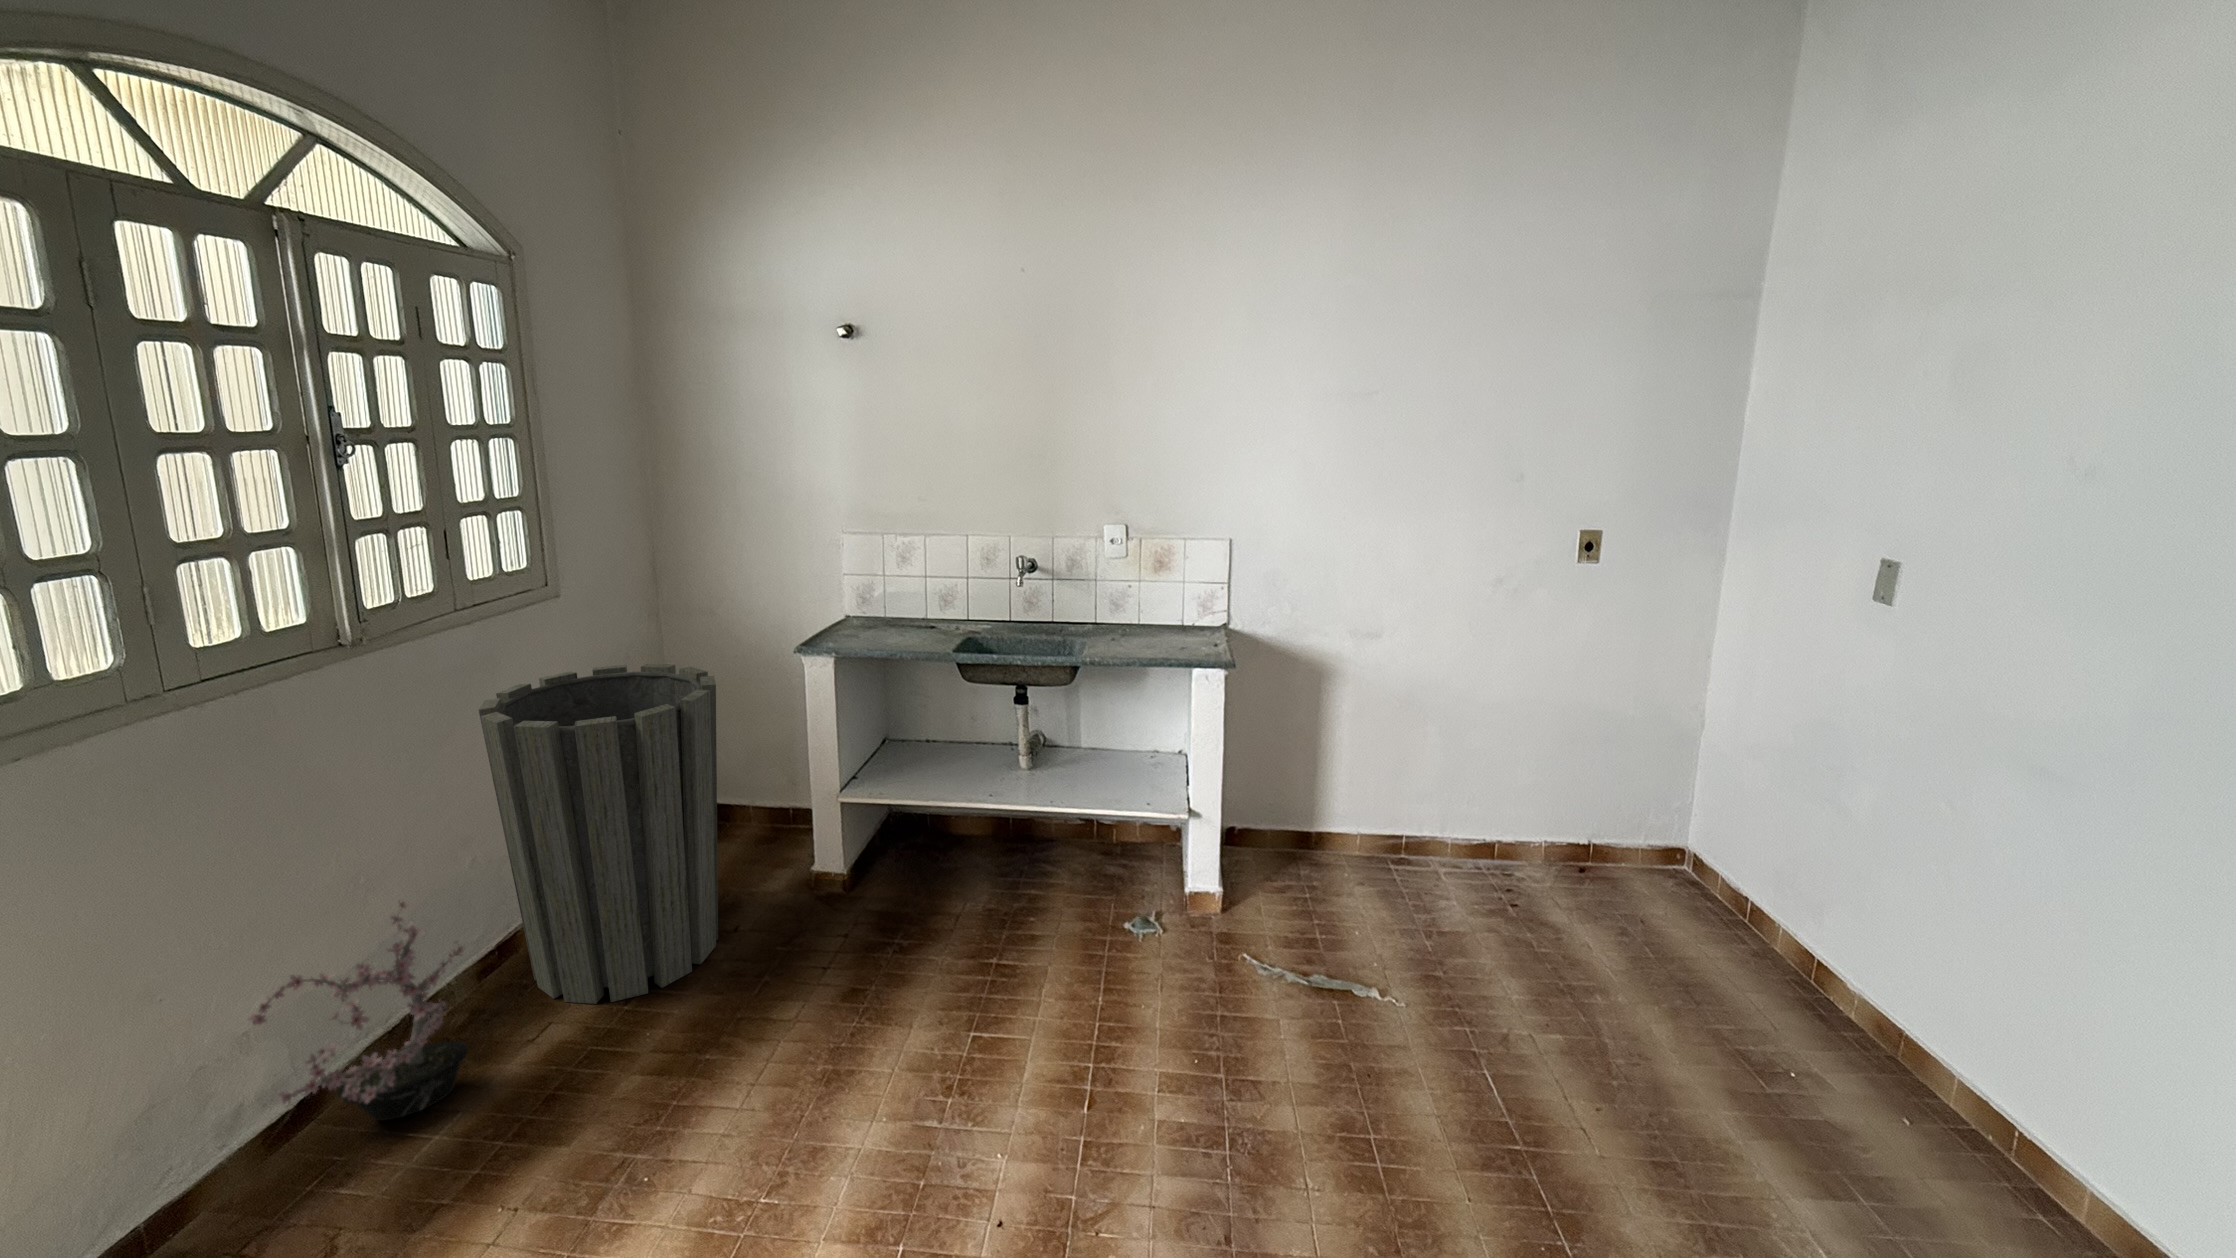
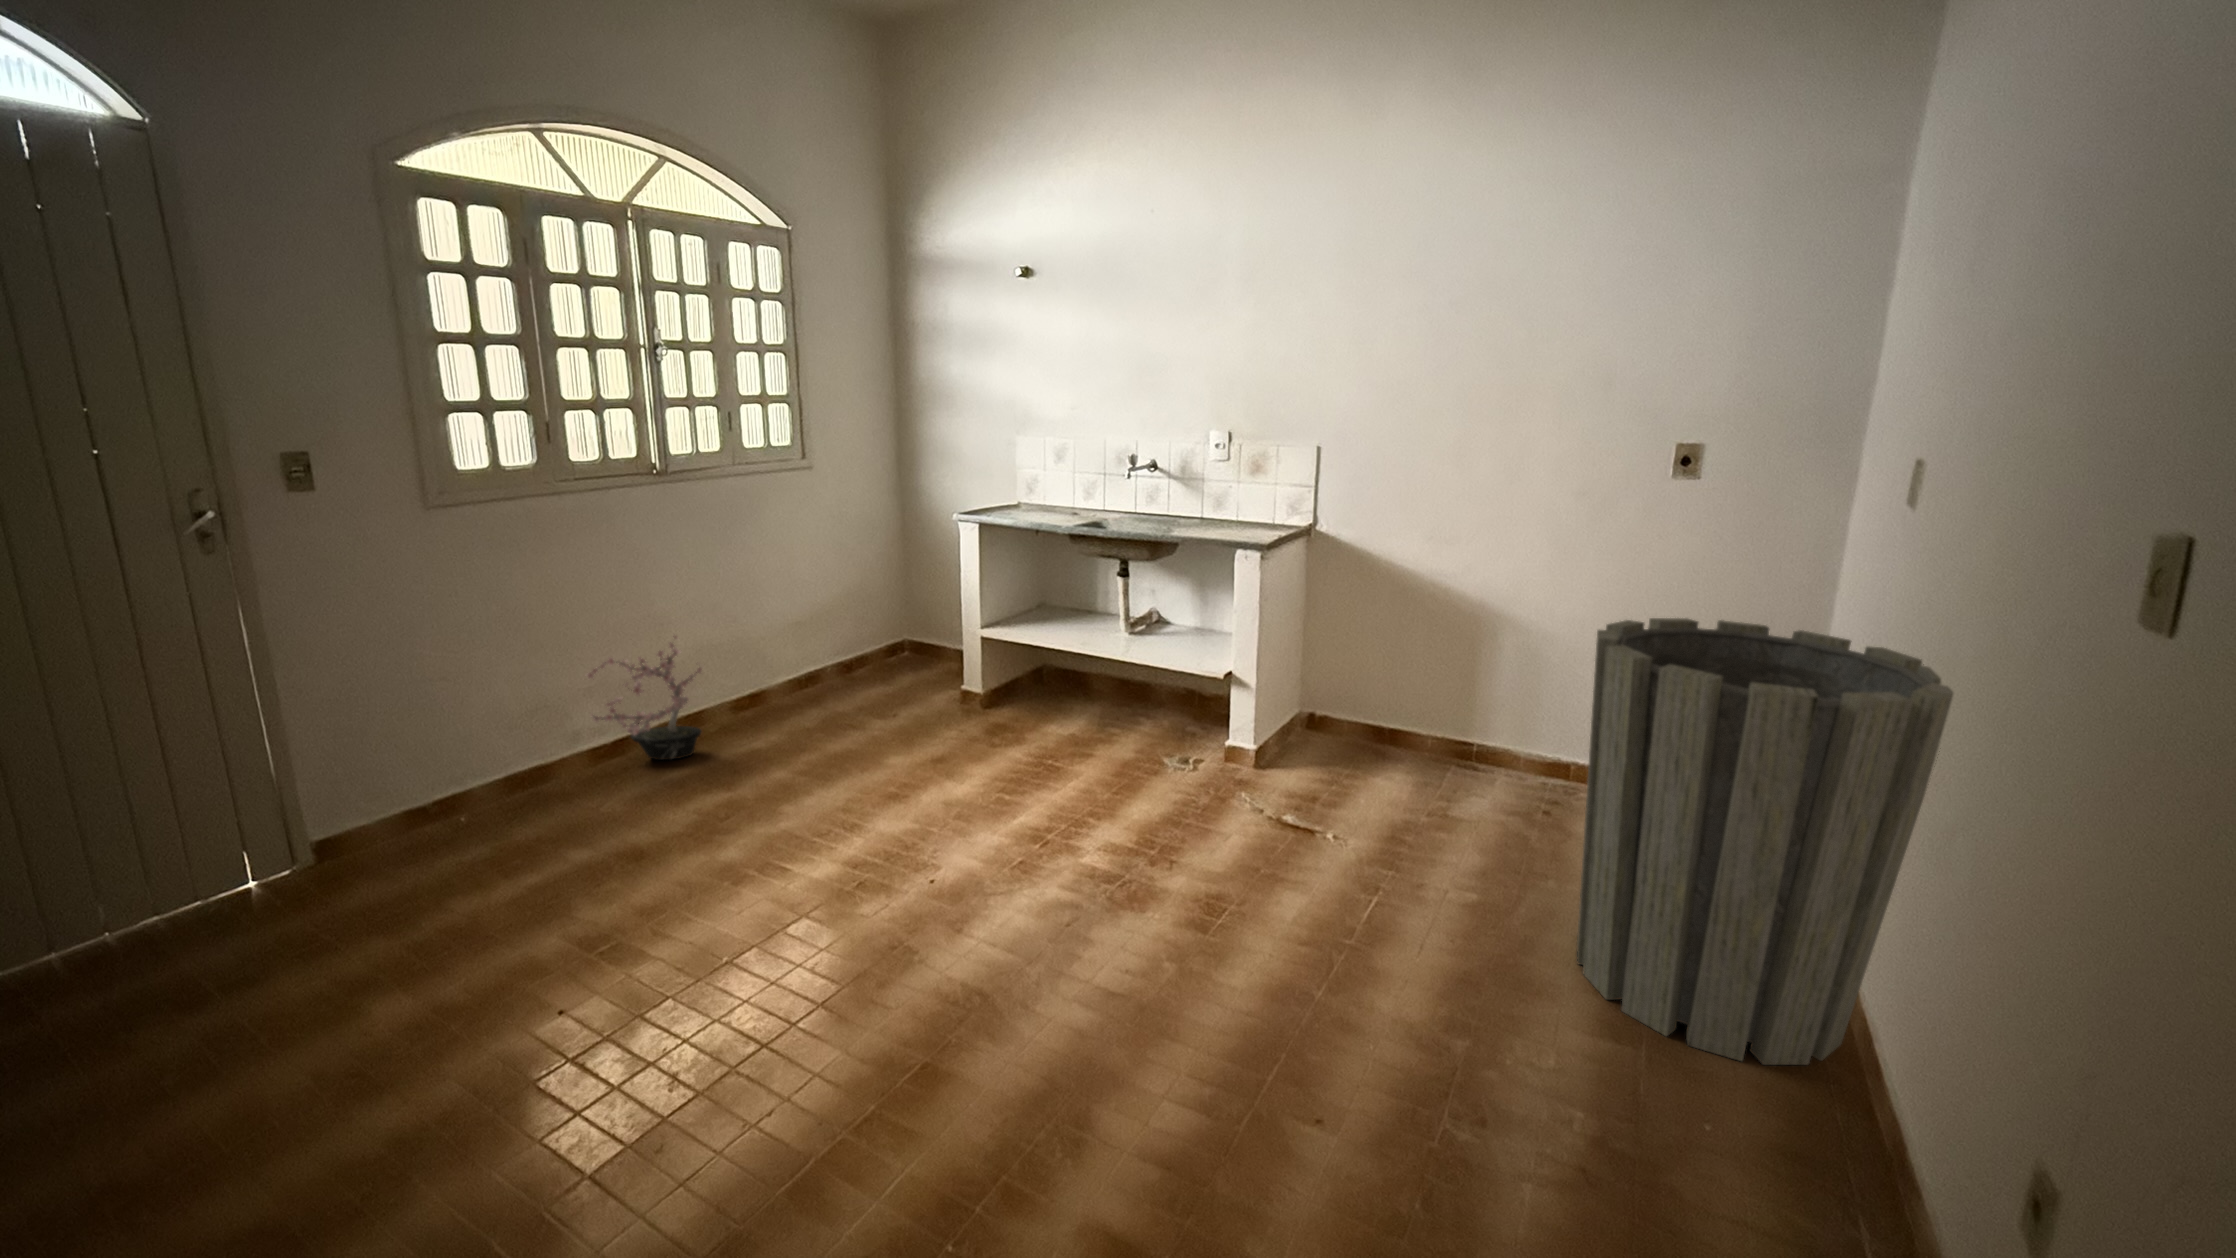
trash can: present [479,664,718,1004] -> present [1577,618,1953,1065]

